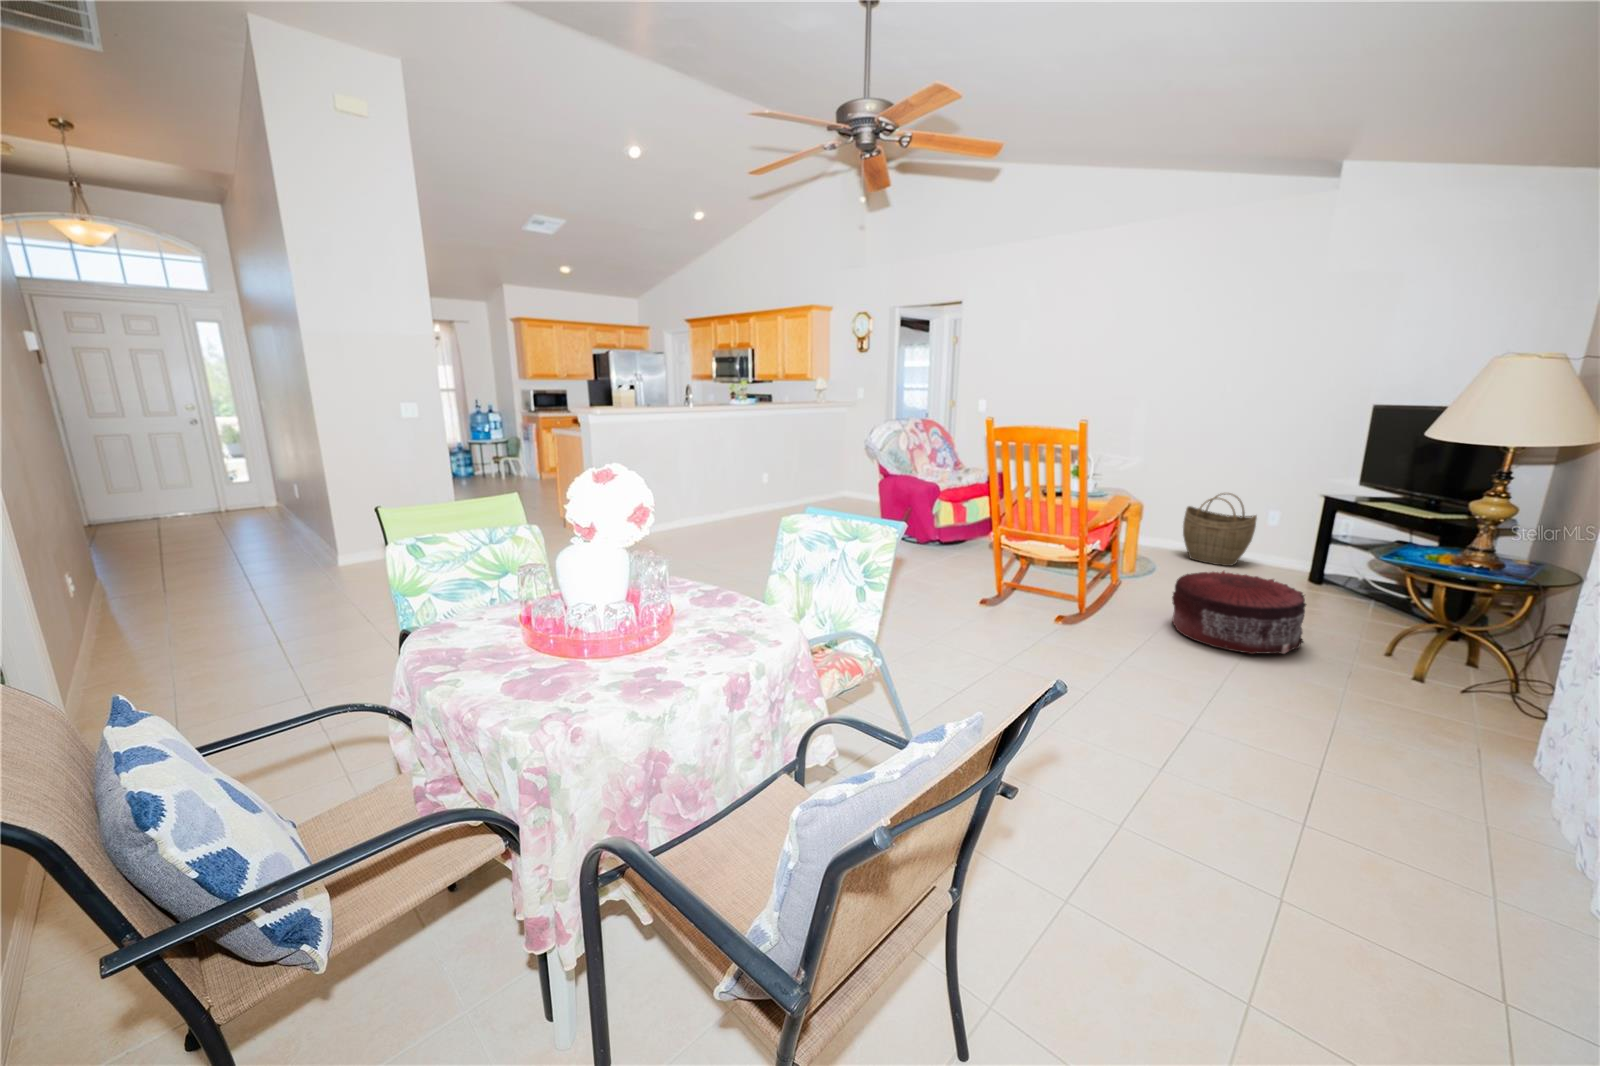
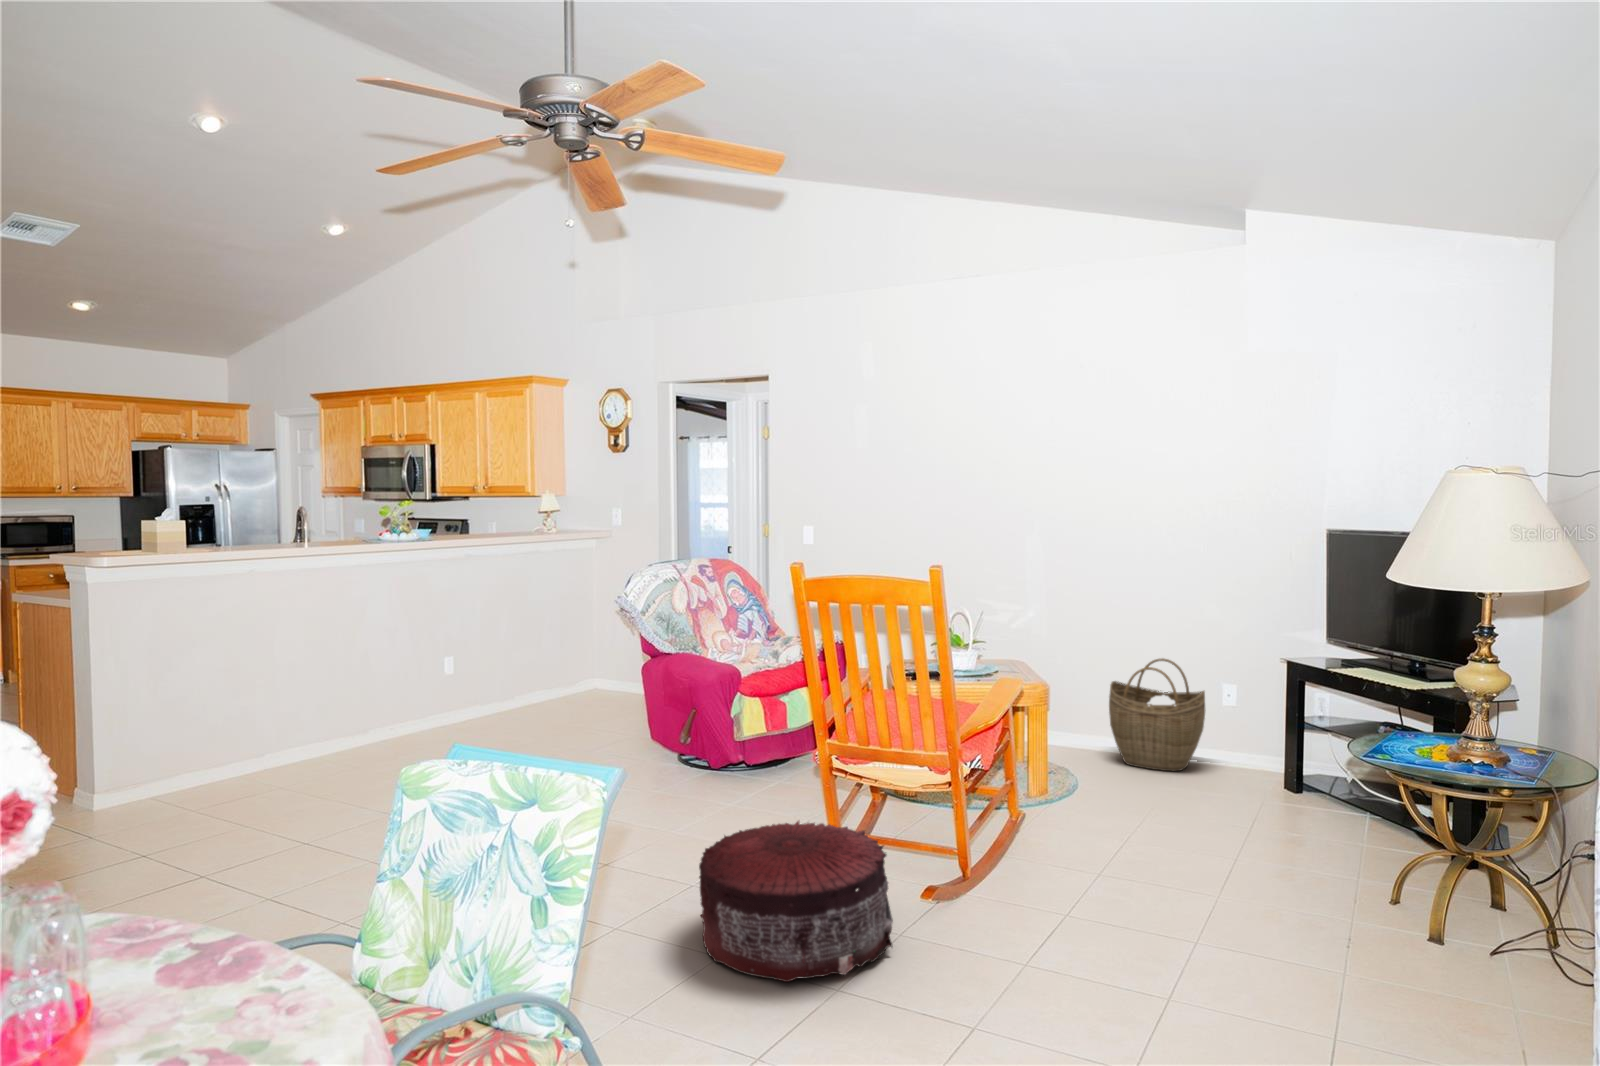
pouf: present [1172,571,1306,654] -> present [699,821,893,982]

